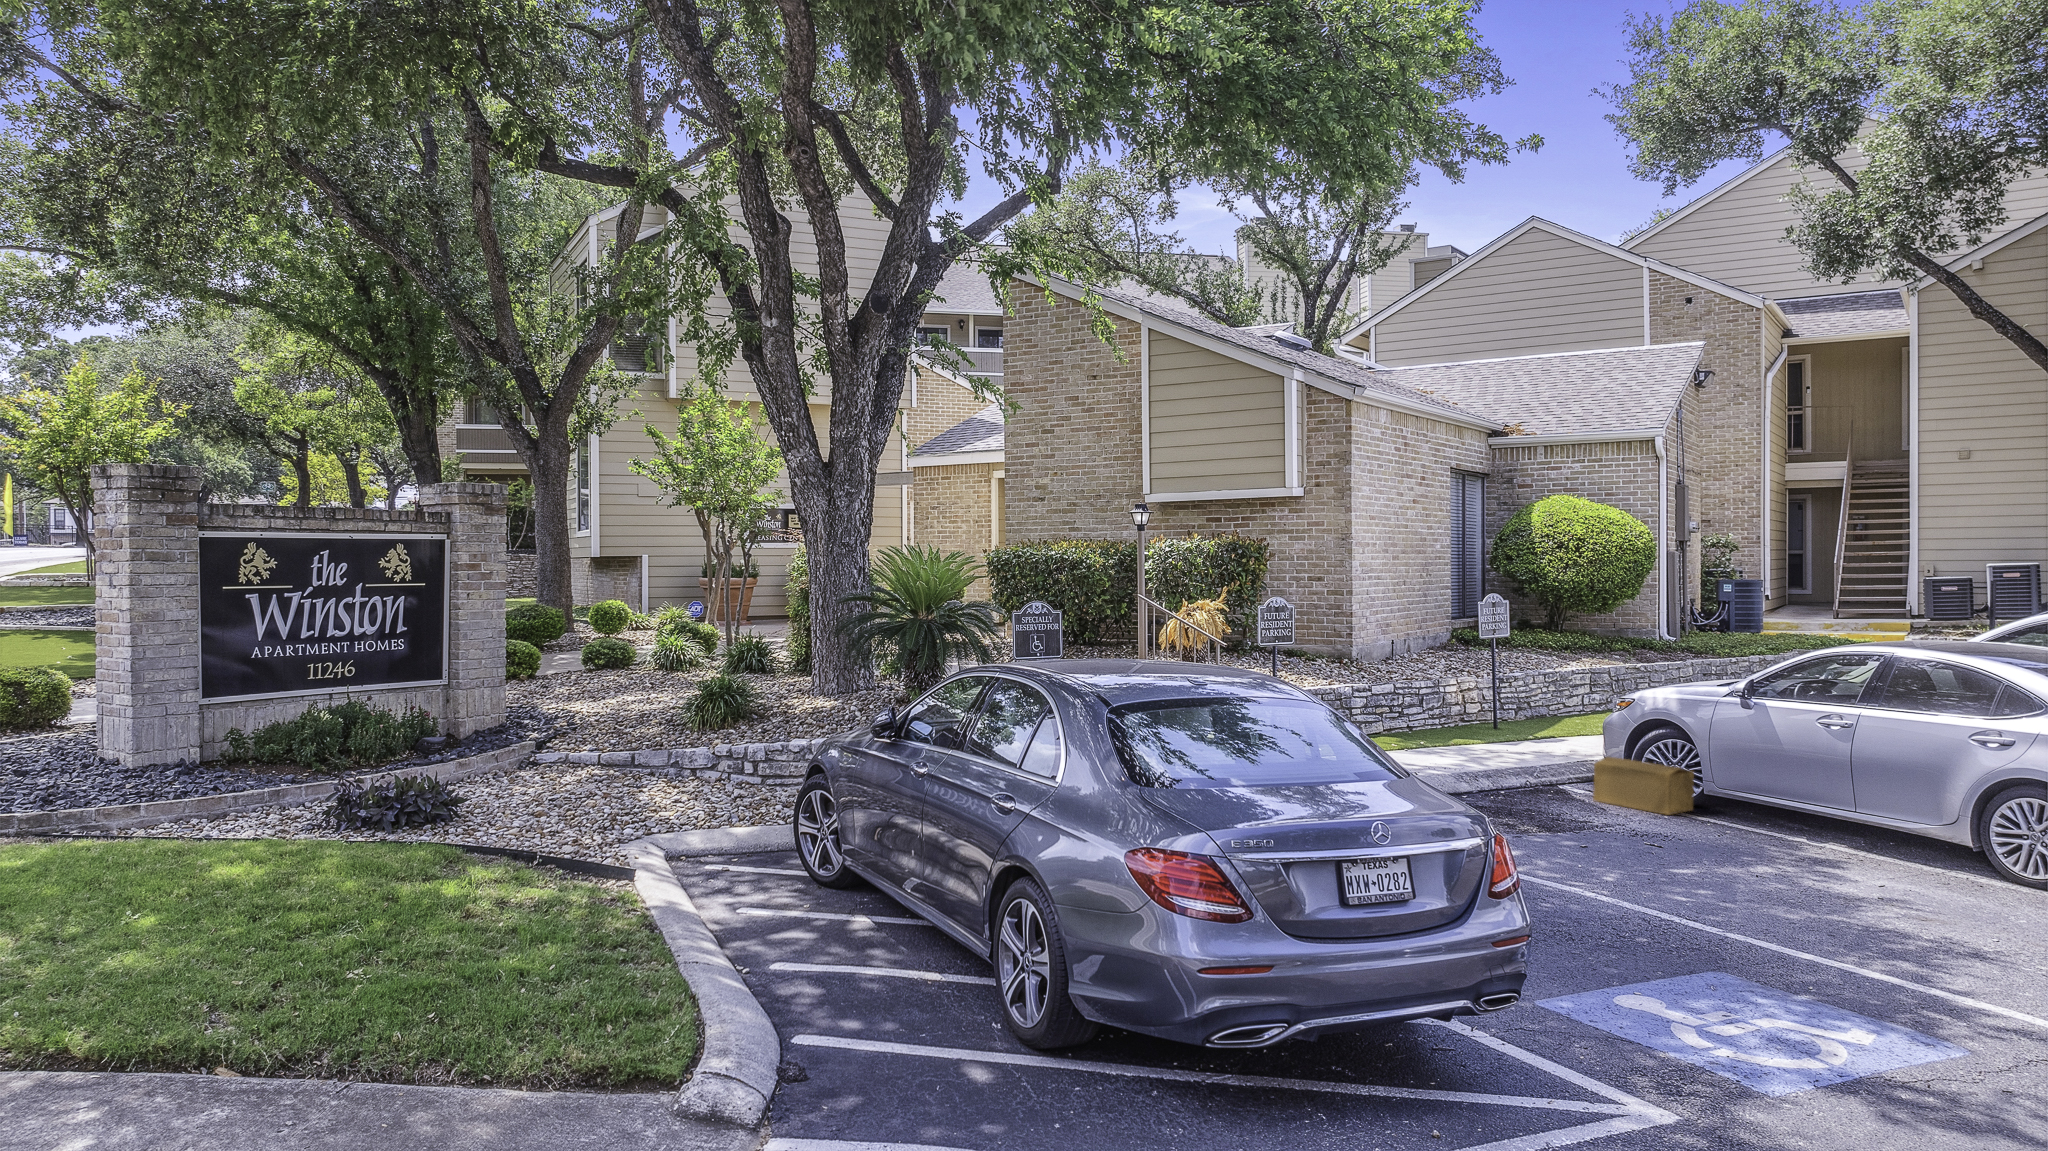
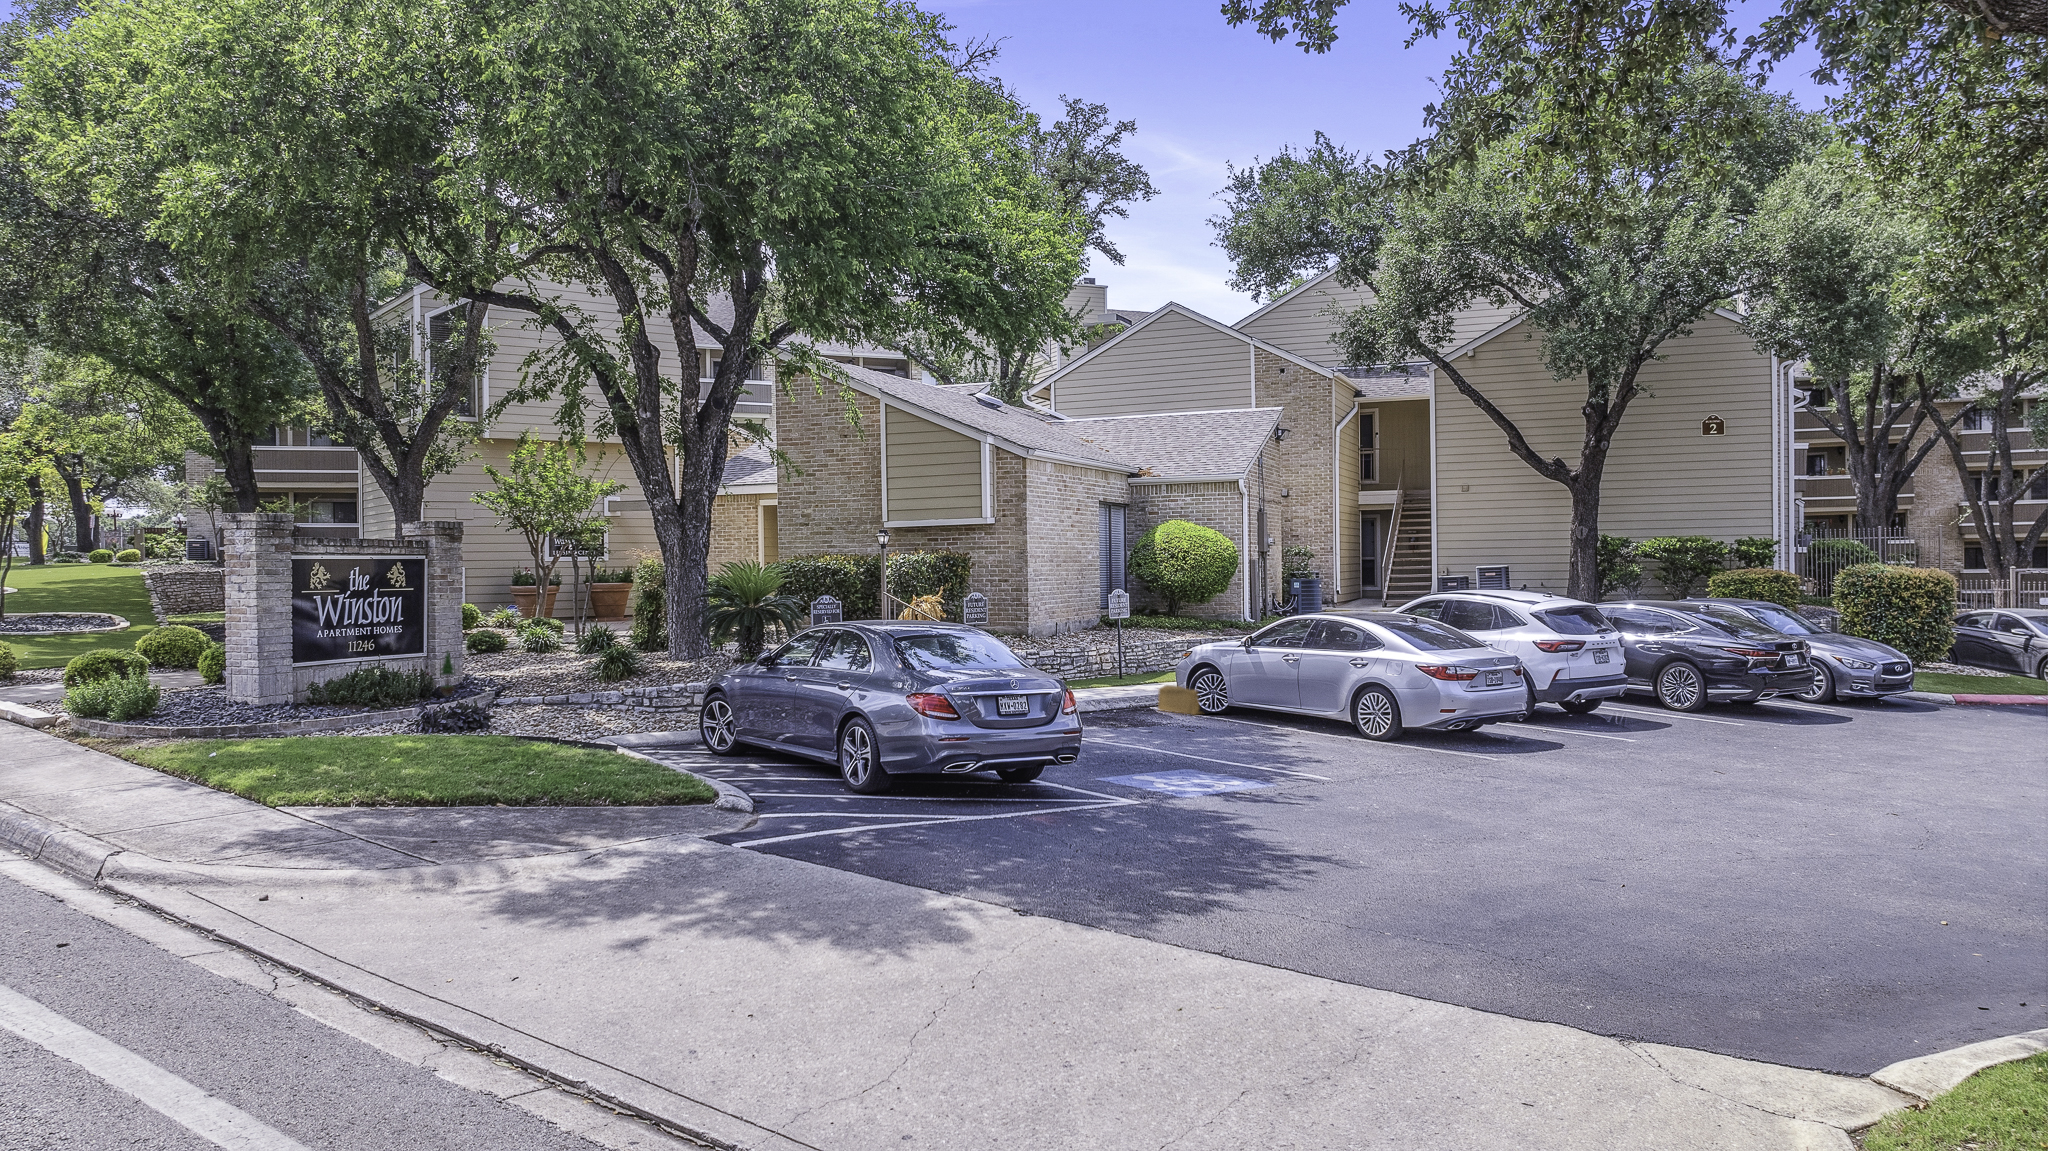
potted tree: none [459,675,487,746] -> present [440,652,455,697]

